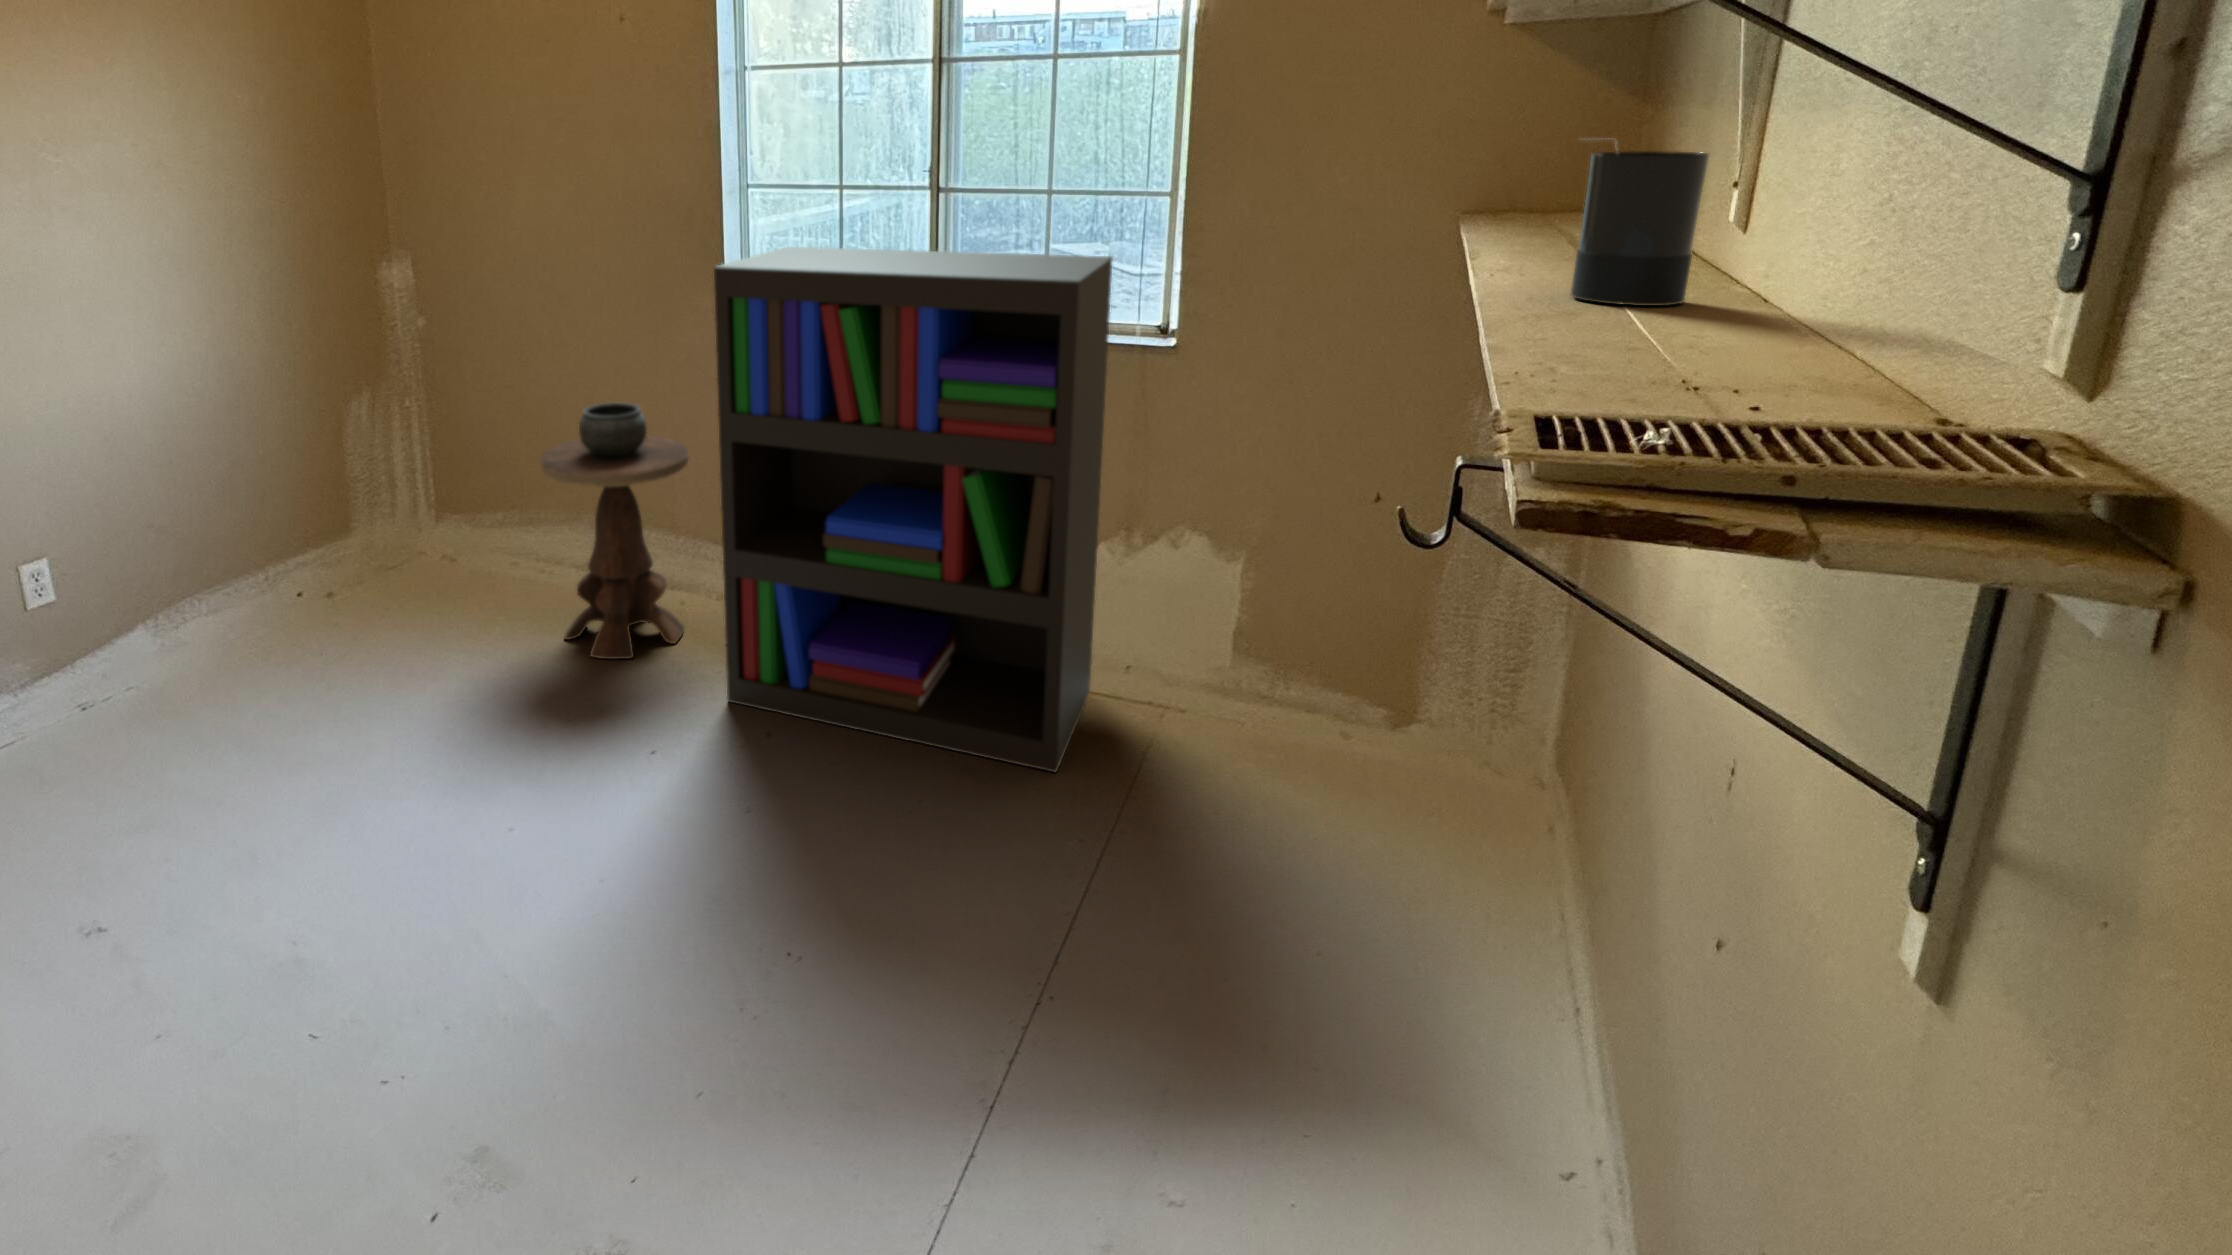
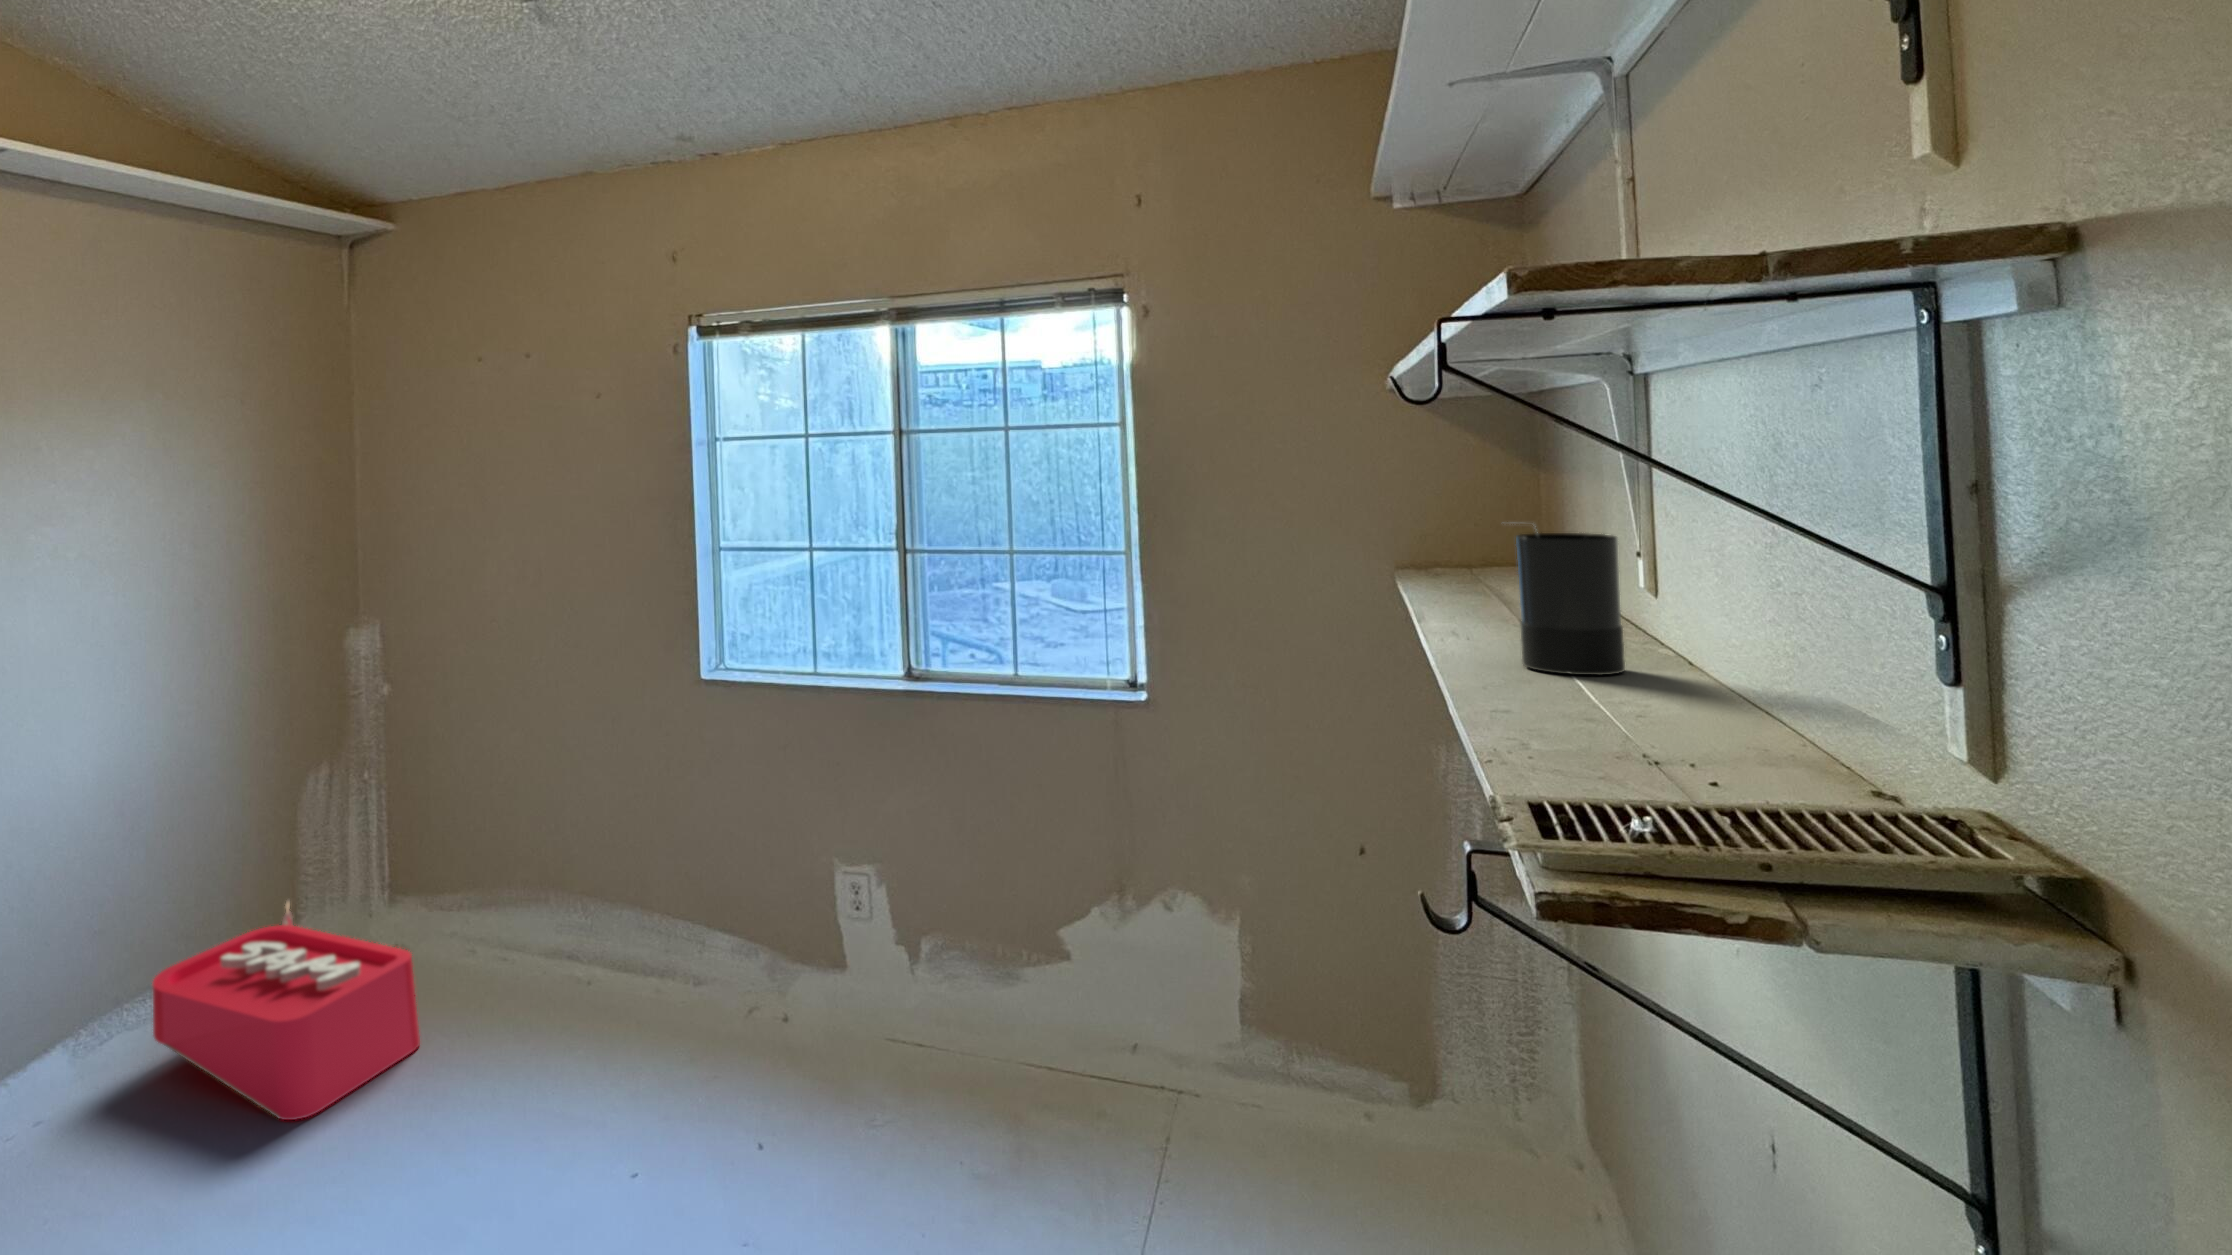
bookshelf: present [714,247,1113,773] -> none [691,608,1098,1189]
side table: present [540,403,689,659] -> none [504,772,660,1069]
storage bin: none [232,509,474,690] -> present [153,899,420,1120]

